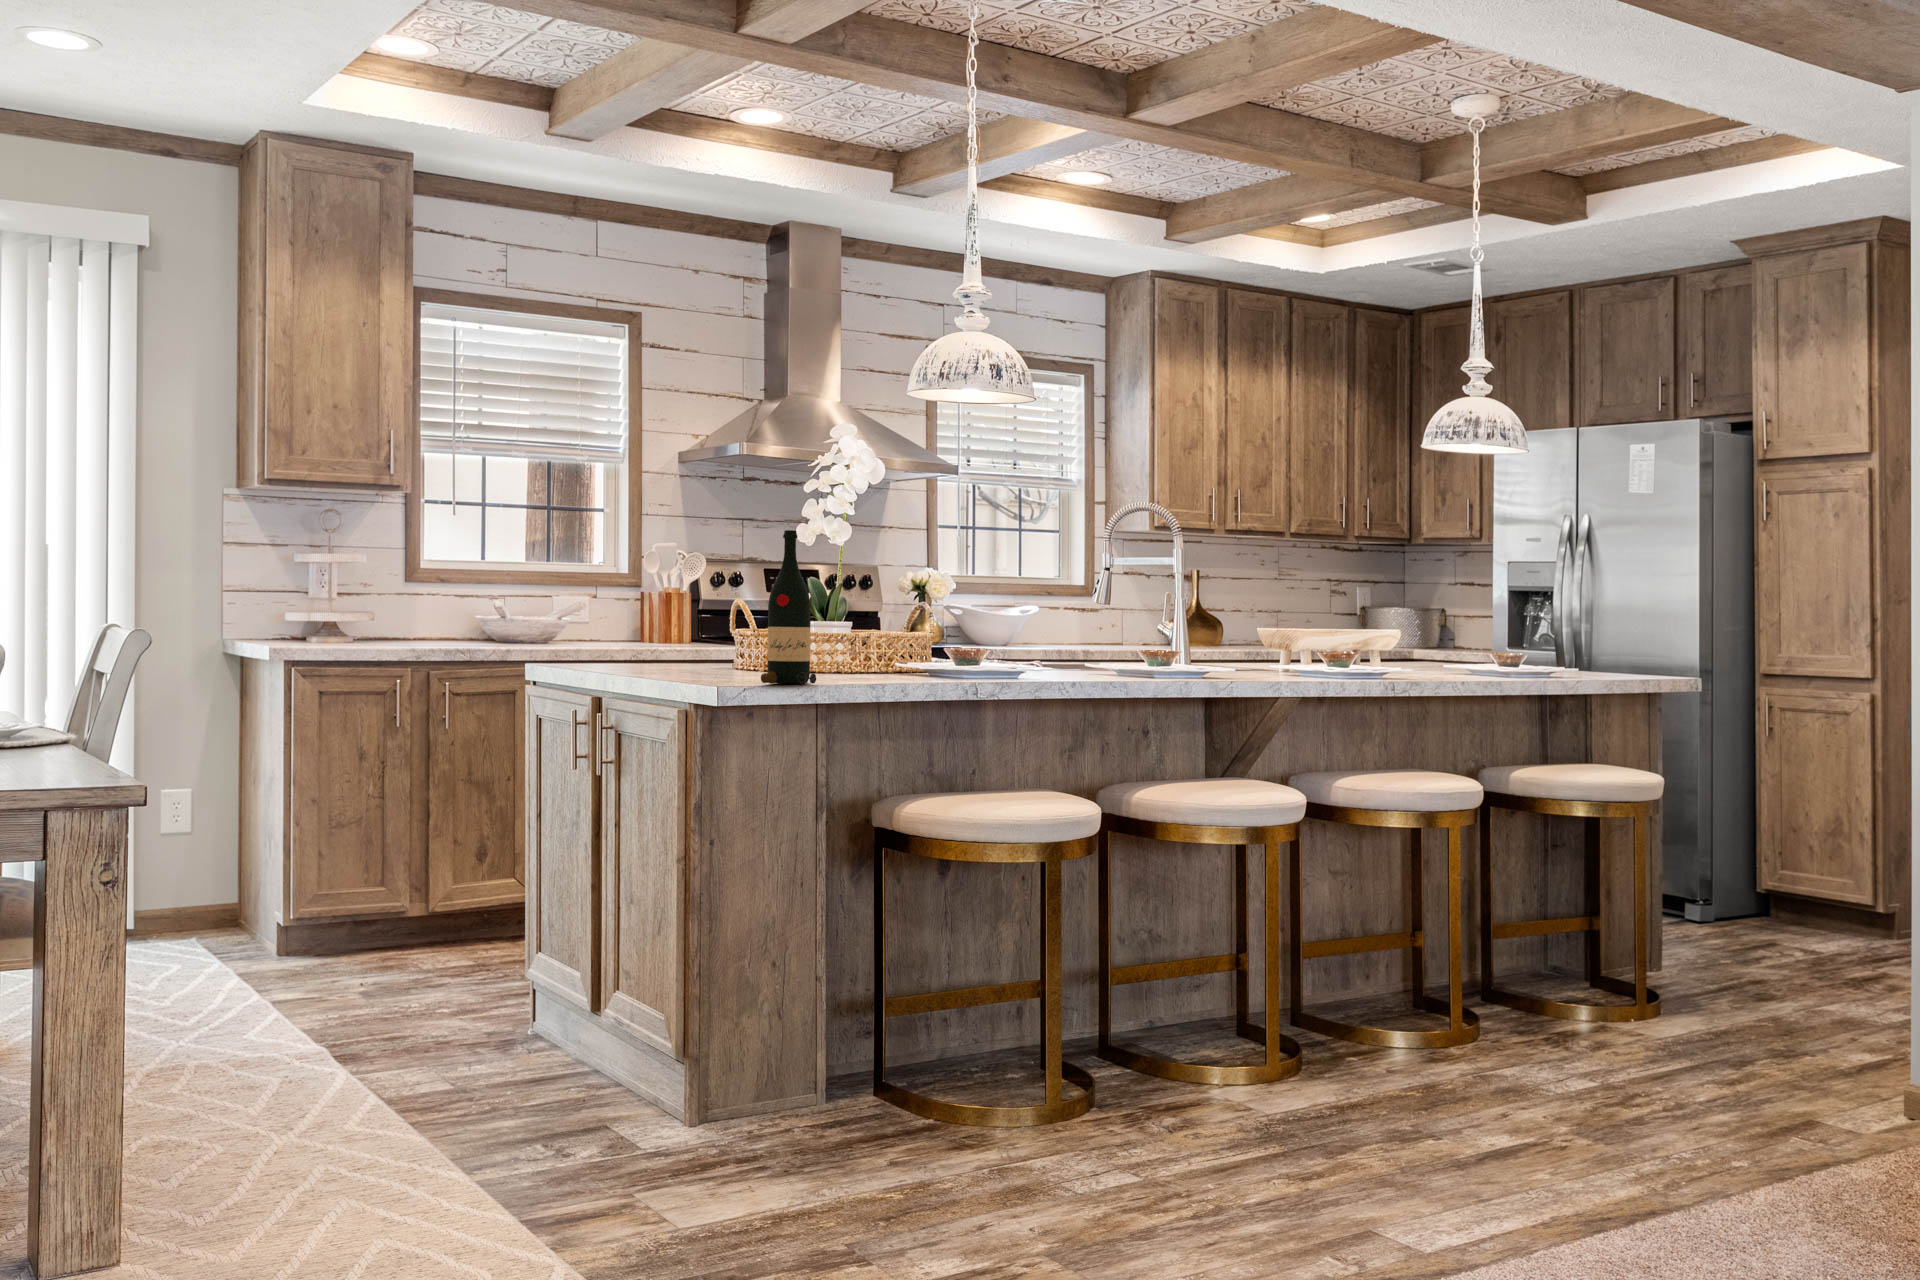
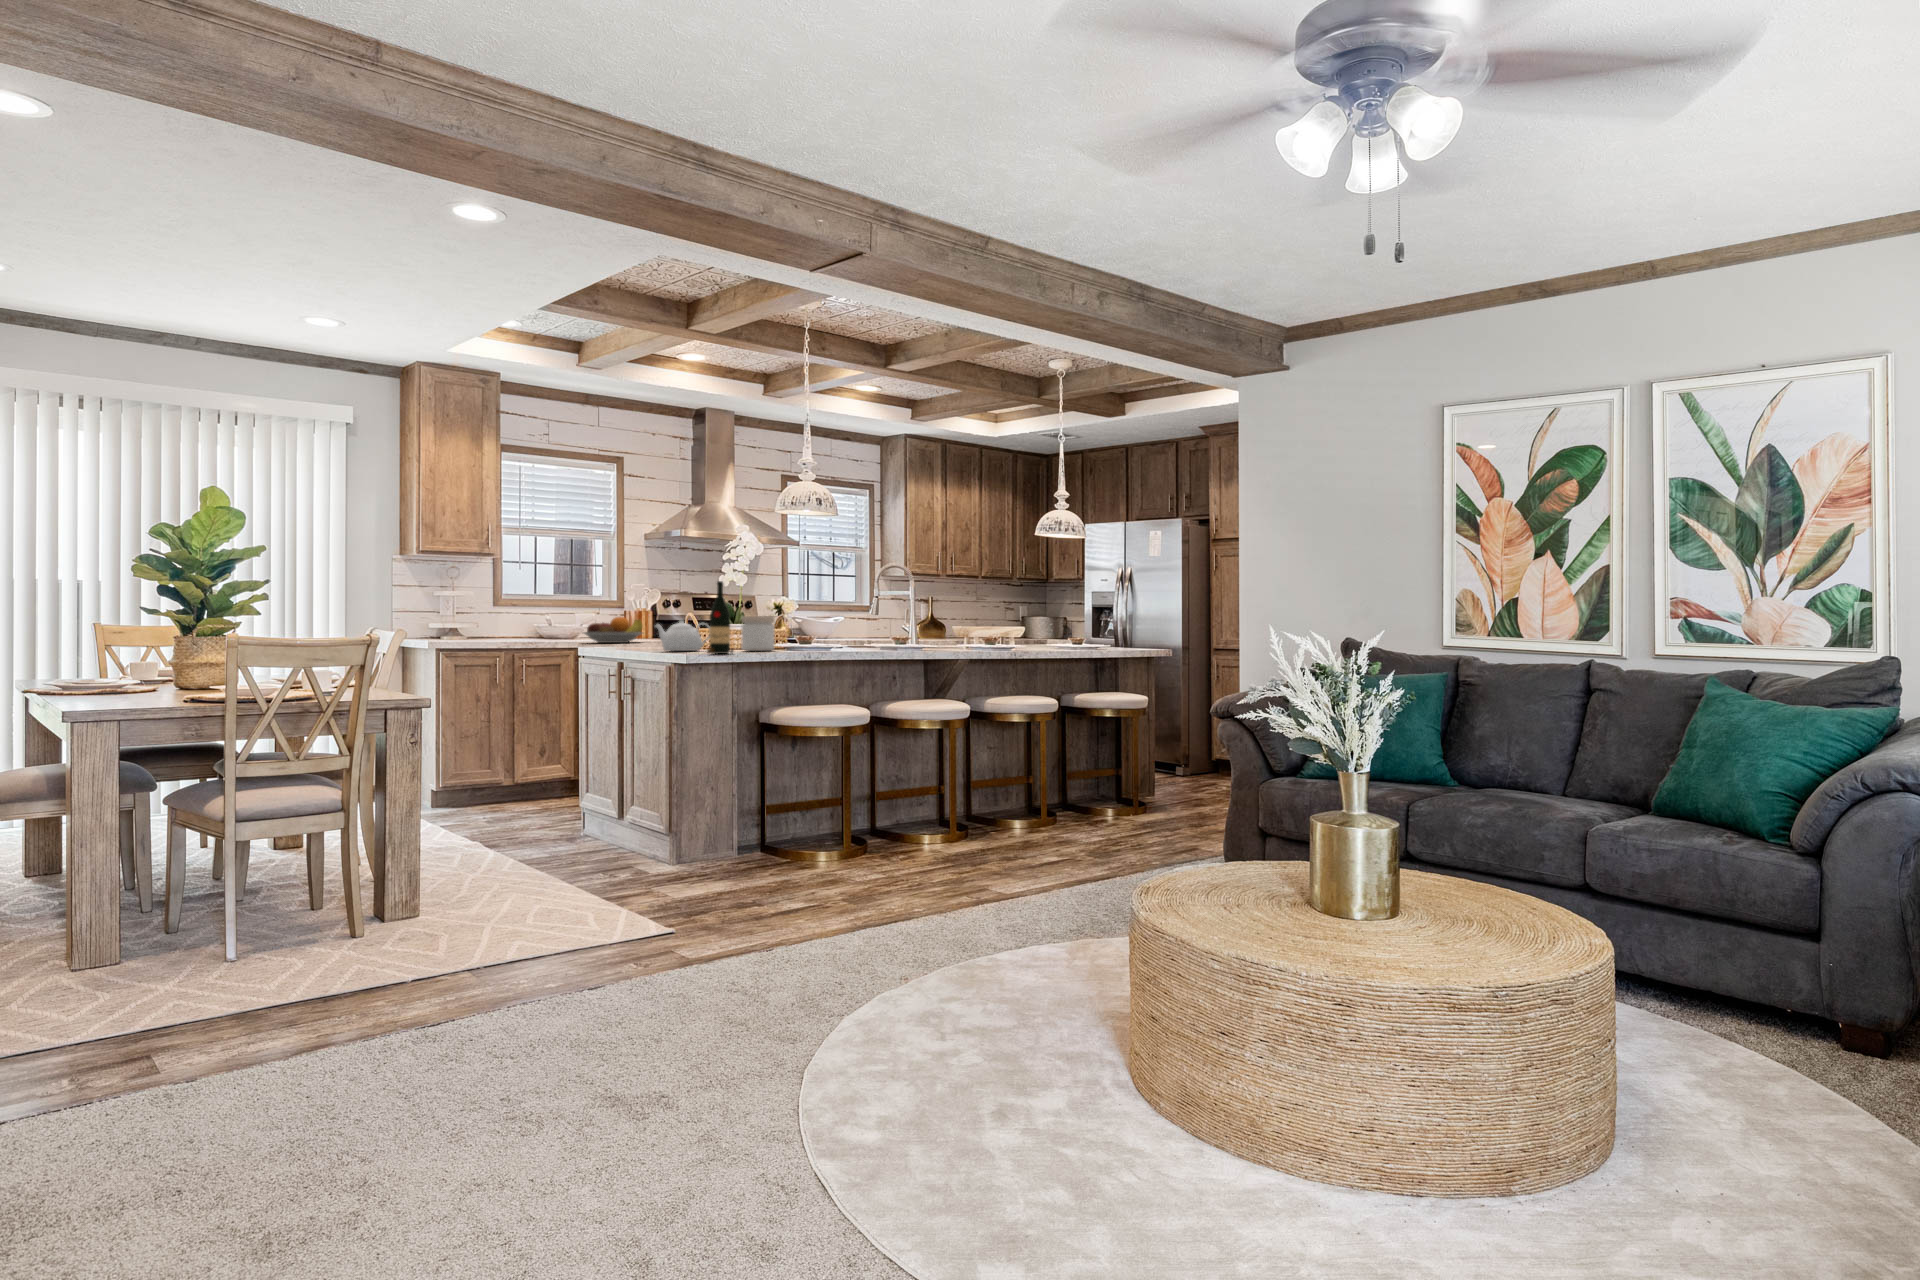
fruit bowl: none [550,604,666,653] -> present [583,617,643,643]
jar: none [835,604,903,677] -> present [741,616,774,651]
teapot: none [662,612,777,675] -> present [655,620,710,651]

